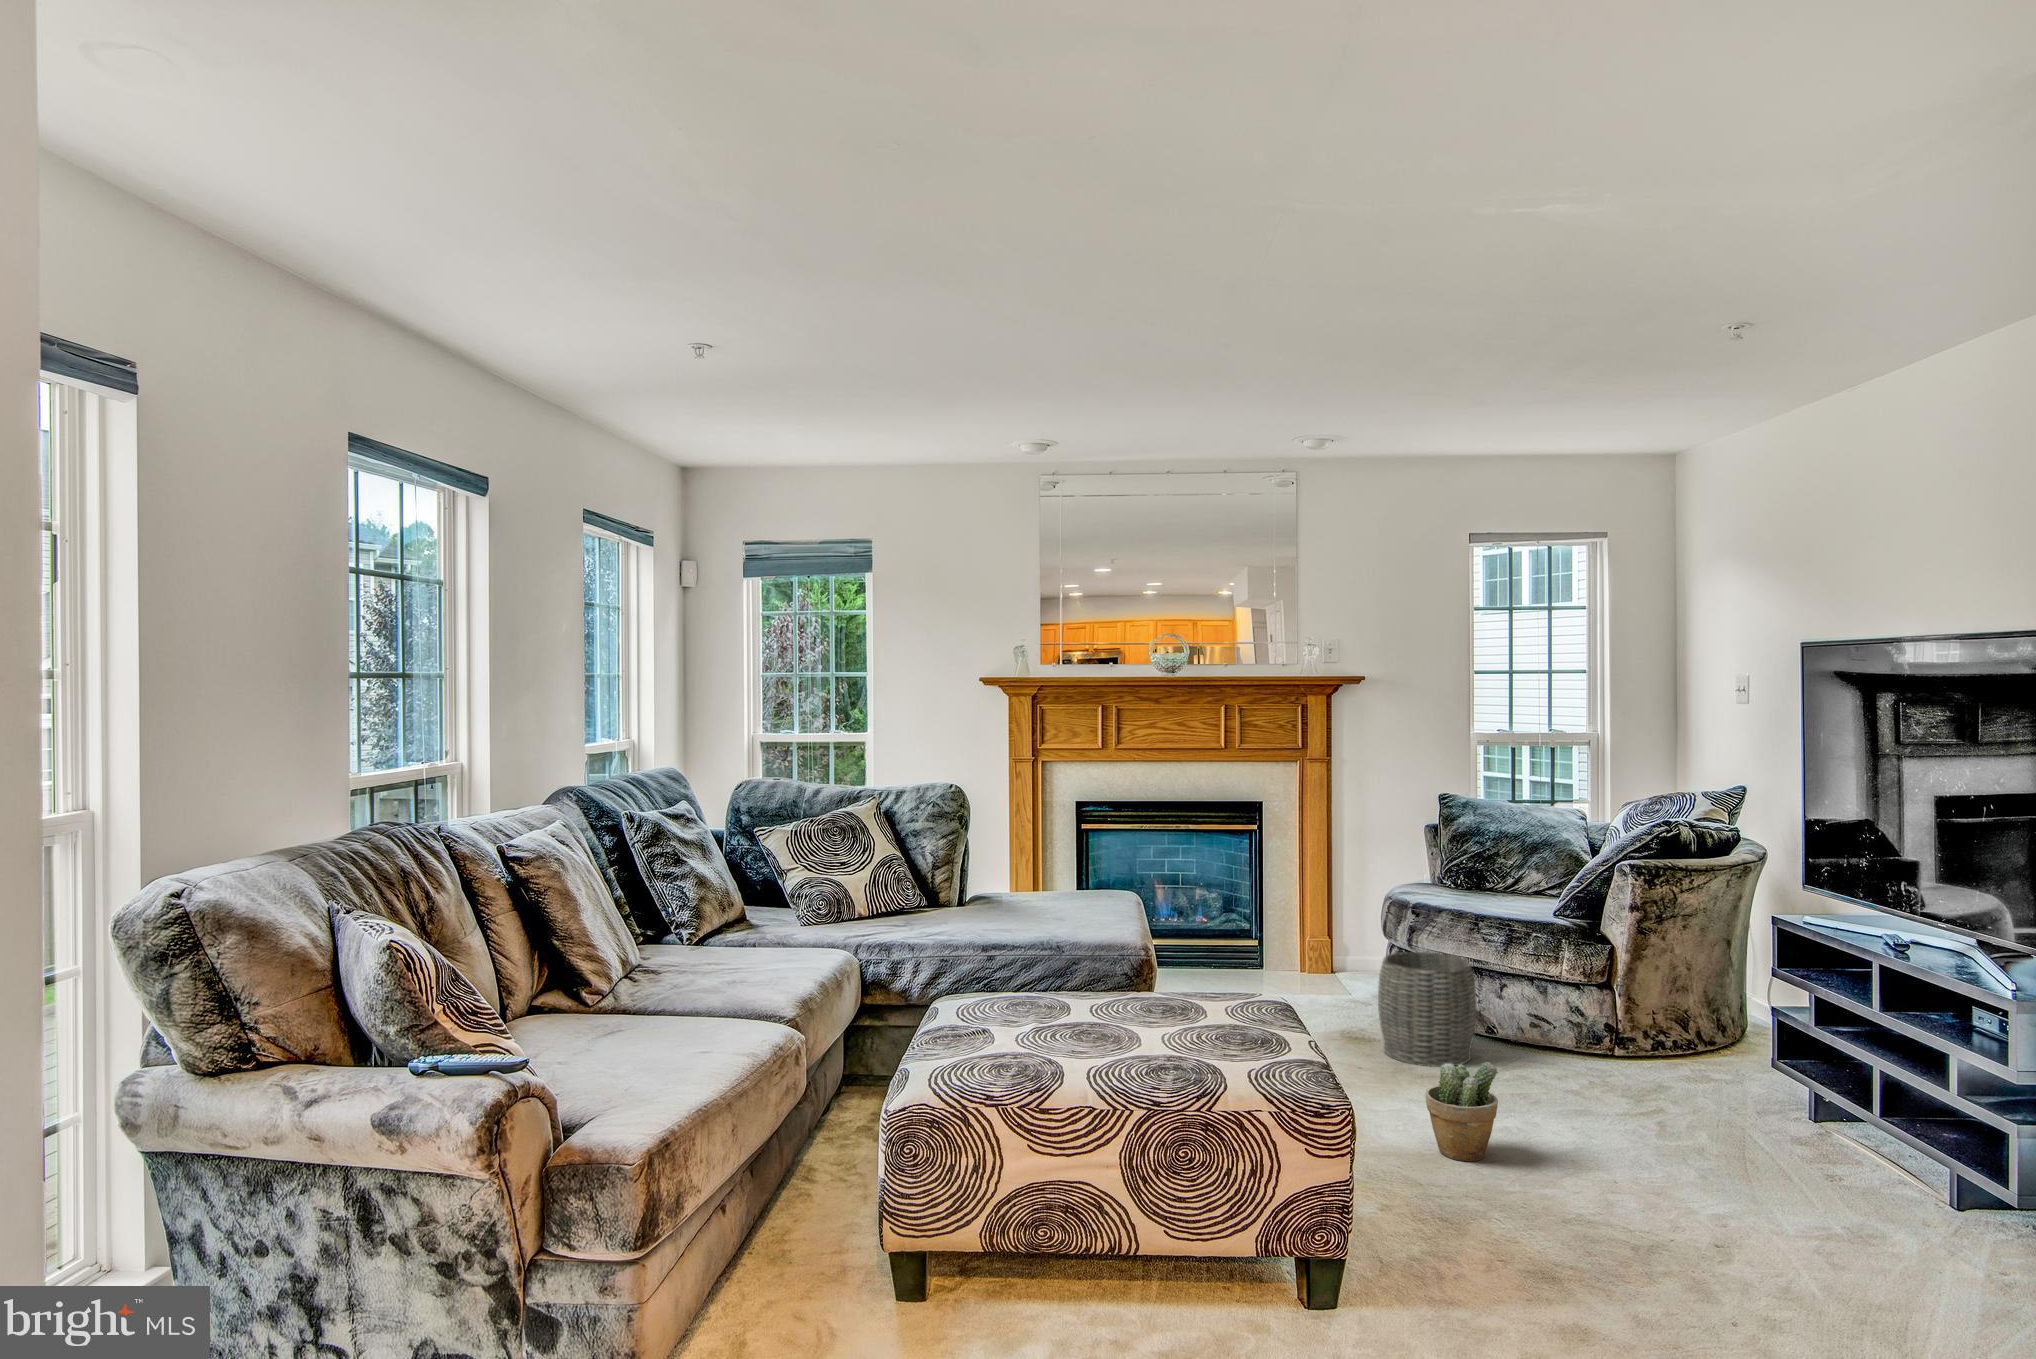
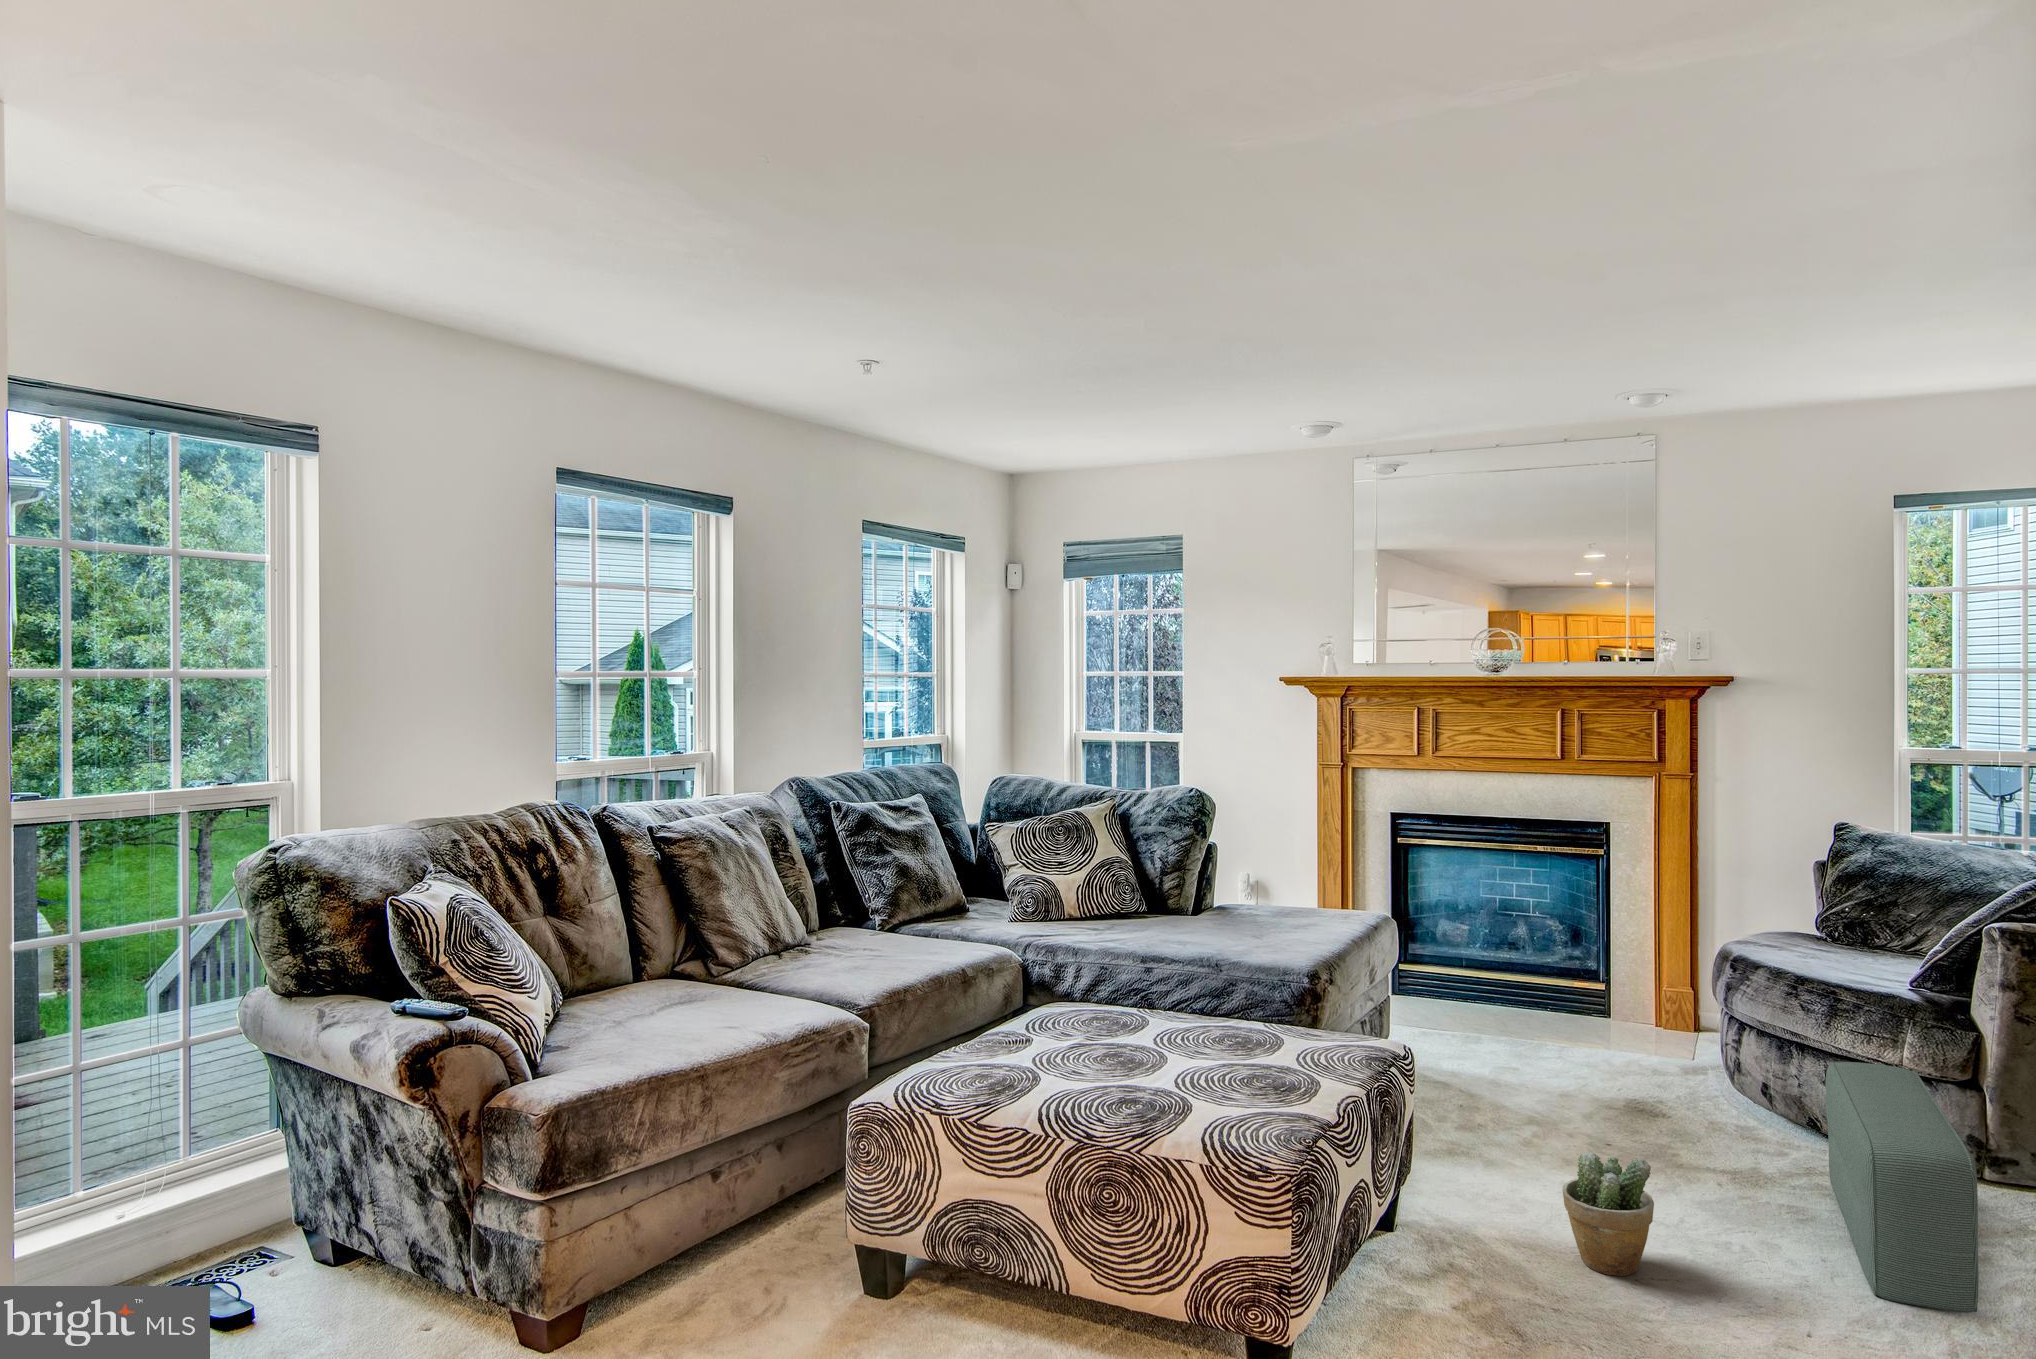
woven basket: present [1378,952,1477,1067] -> none [1643,1013,1775,1162]
pouf: none [1529,974,1693,1143] -> present [1826,1062,1979,1313]

